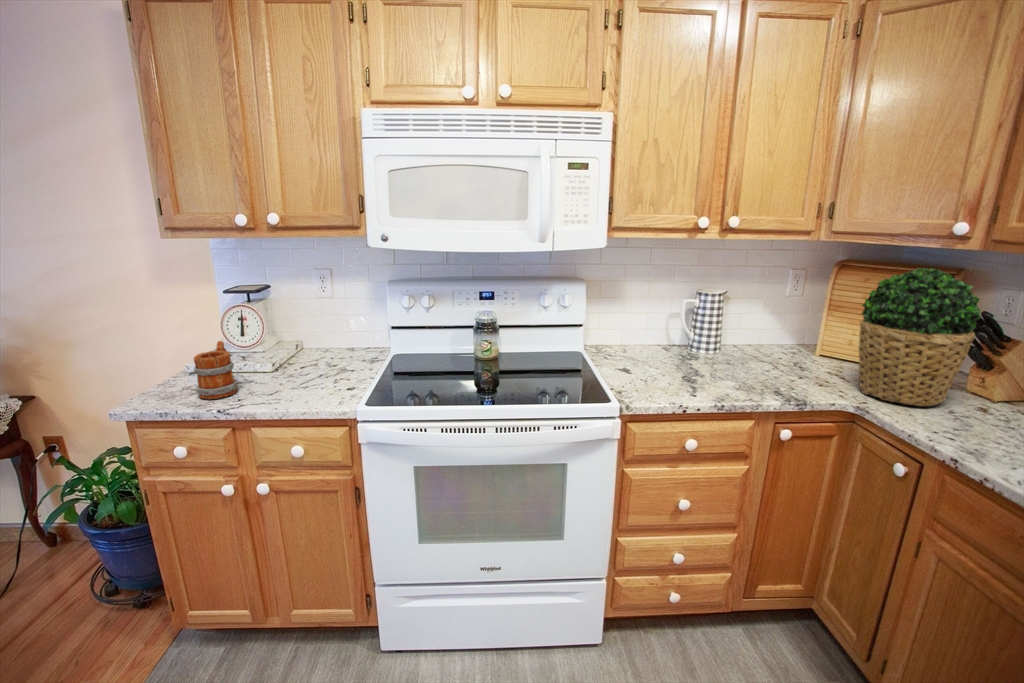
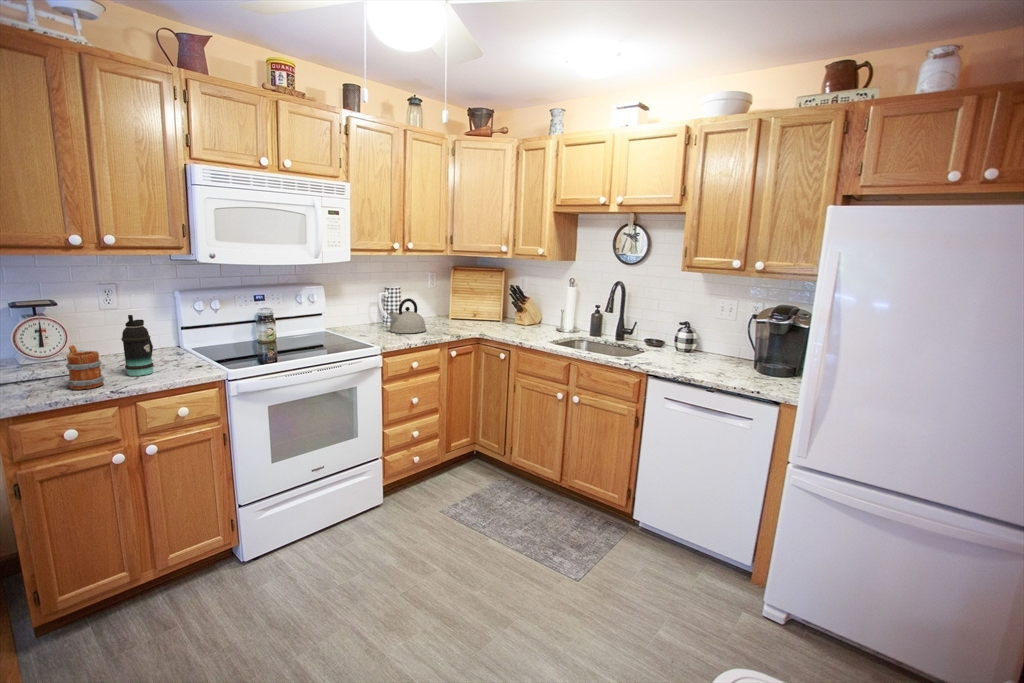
potted plant: present [859,268,981,406] -> none [472,266,515,329]
bottle: none [269,311,315,389] -> present [121,315,153,376]
kettle: none [673,317,743,380] -> present [388,298,426,333]

